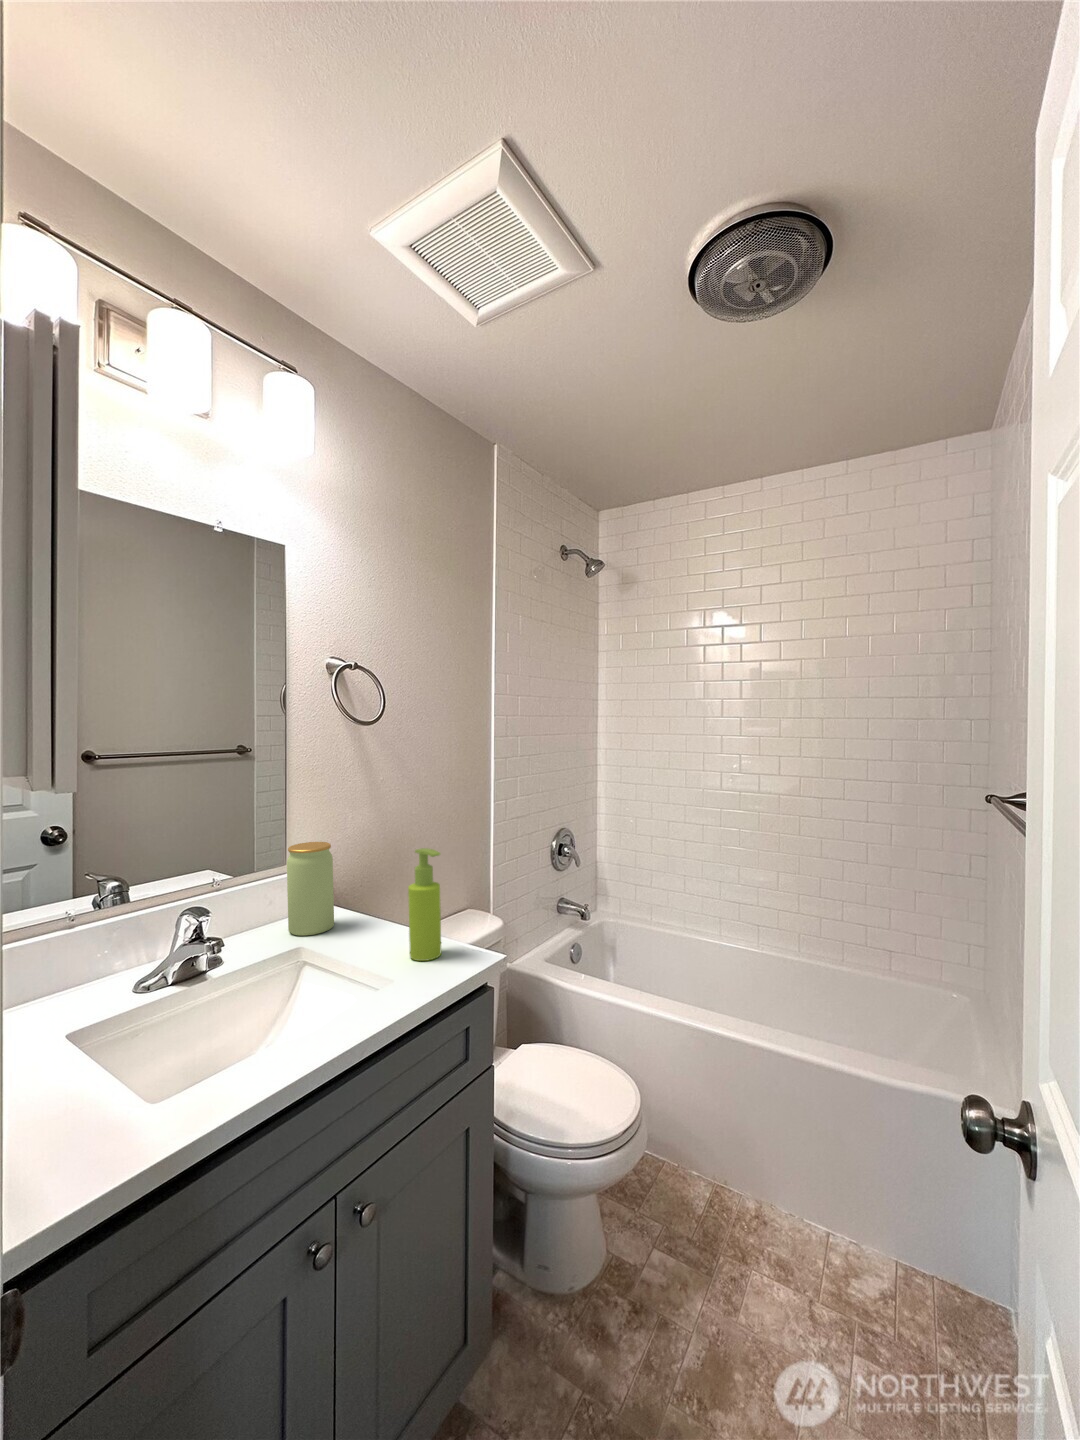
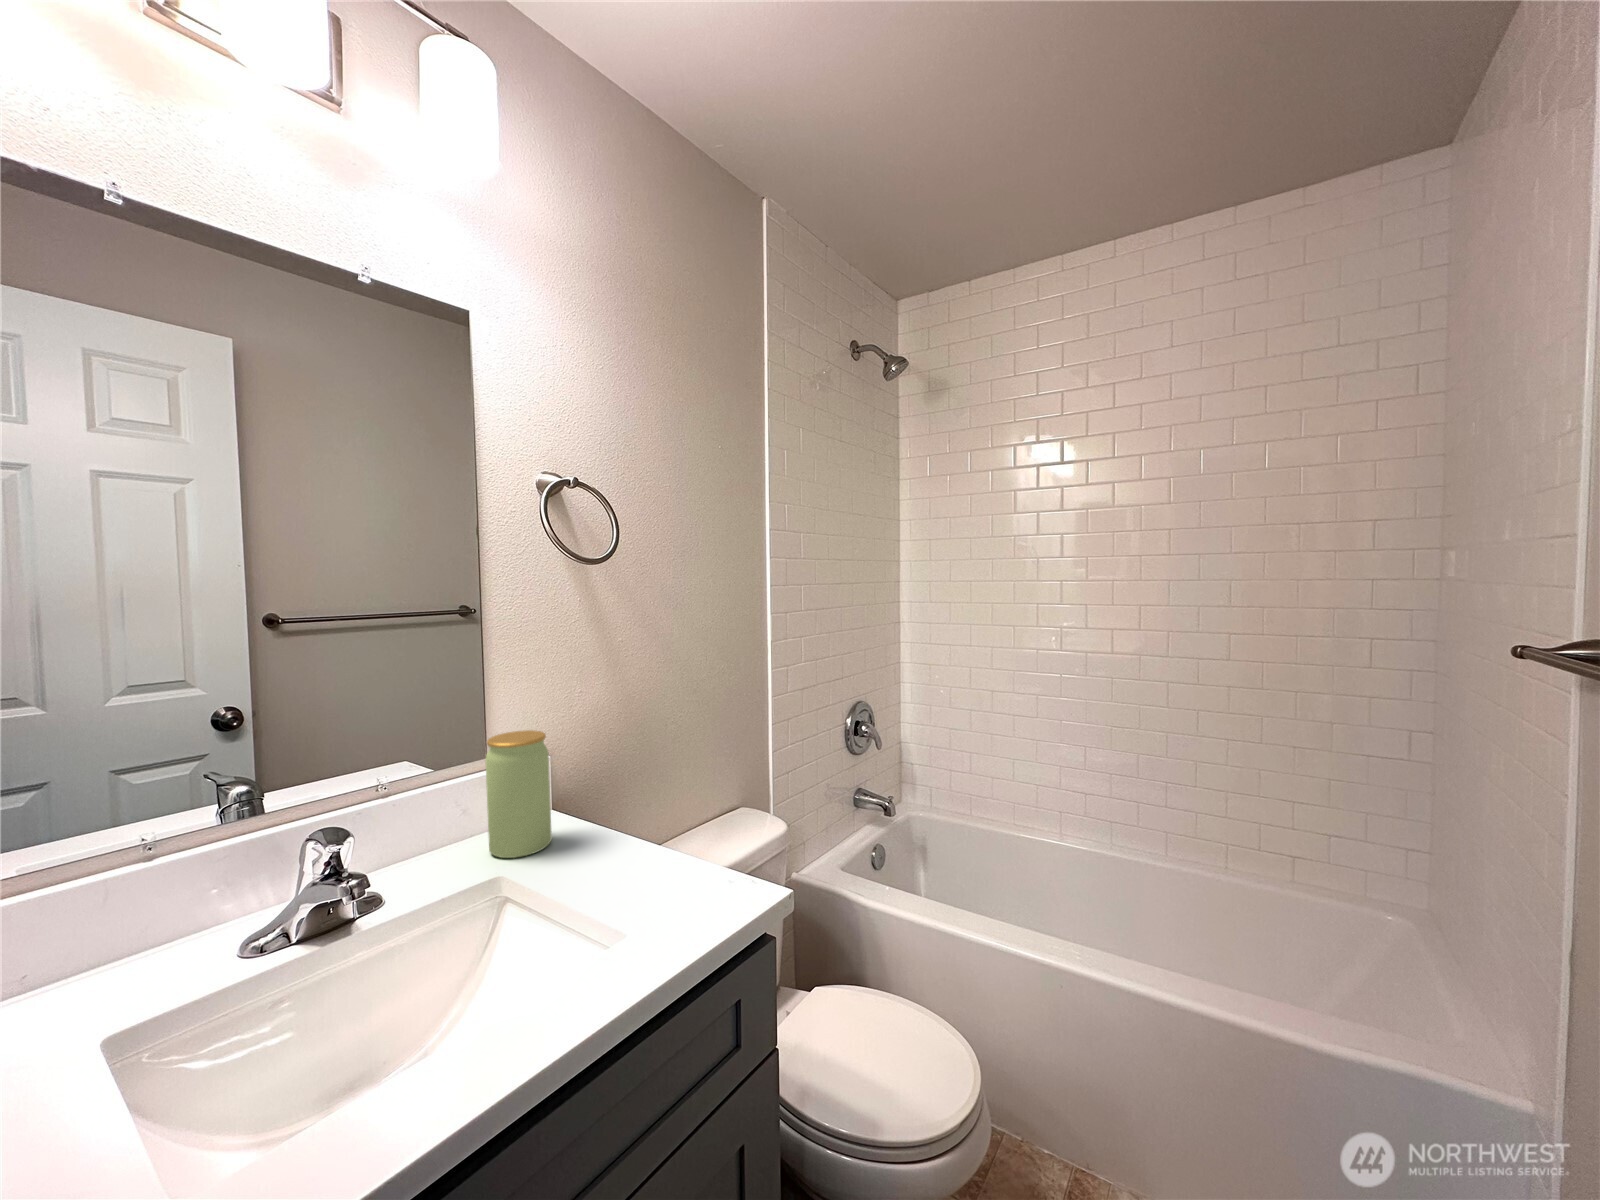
soap dispenser: present [408,848,441,961] -> none [635,748,683,911]

